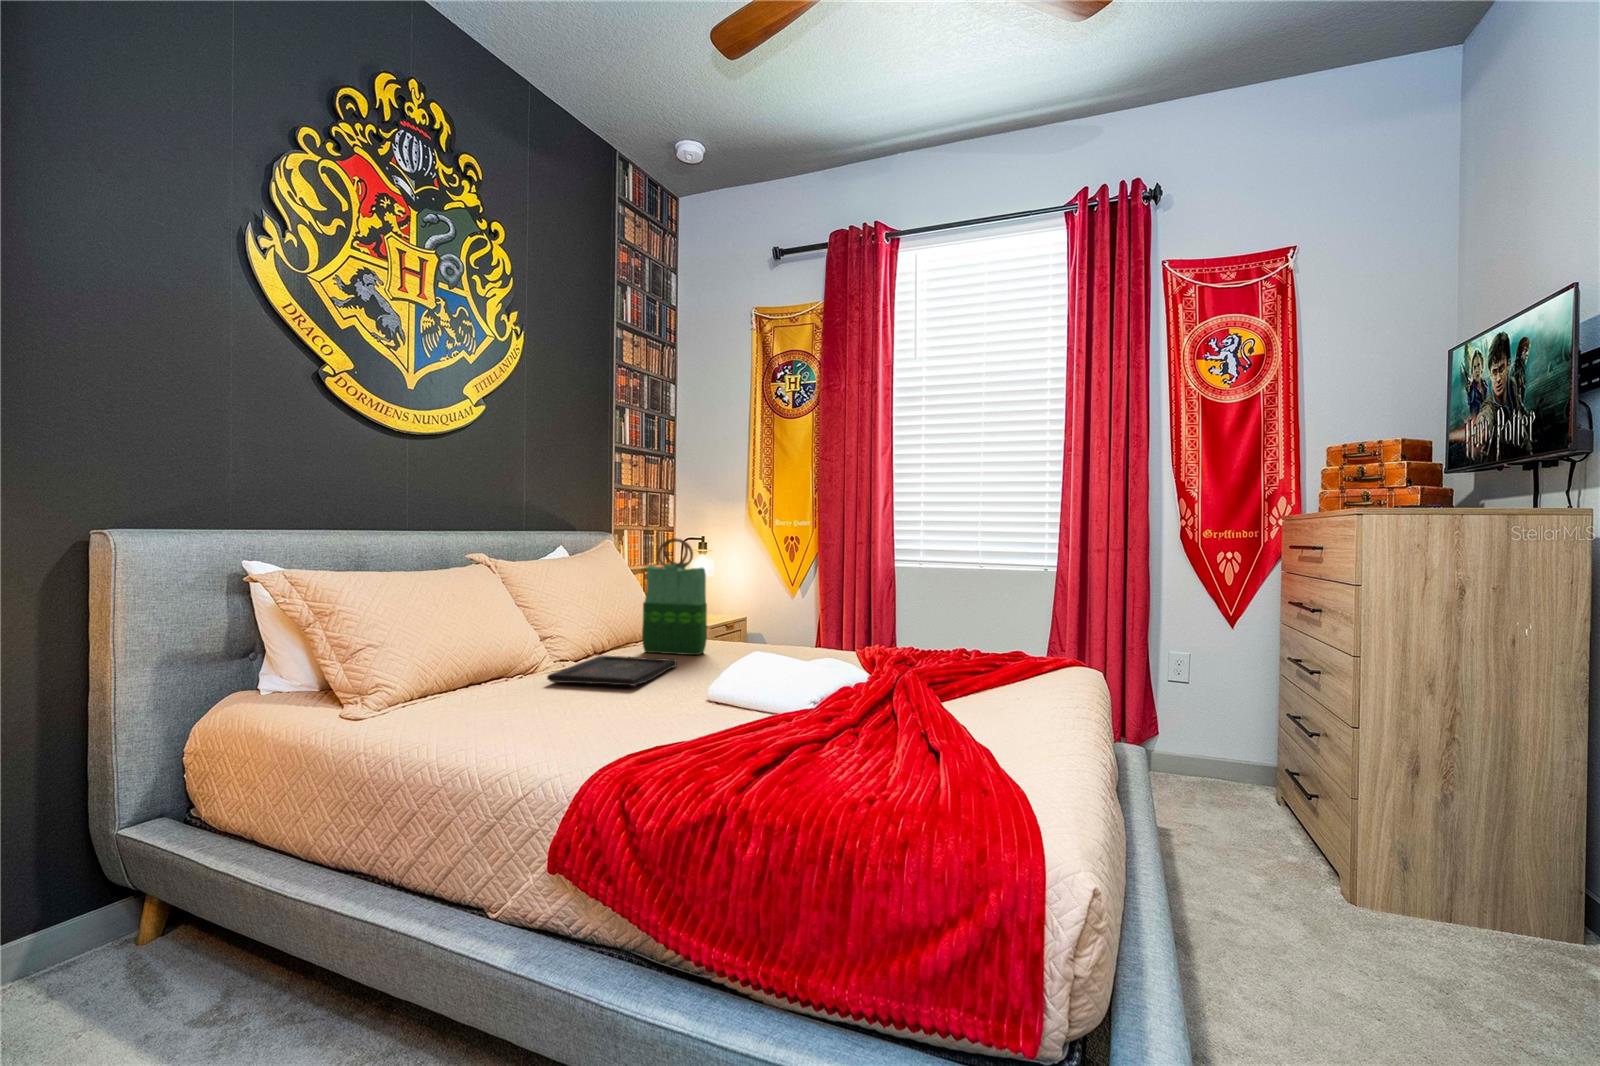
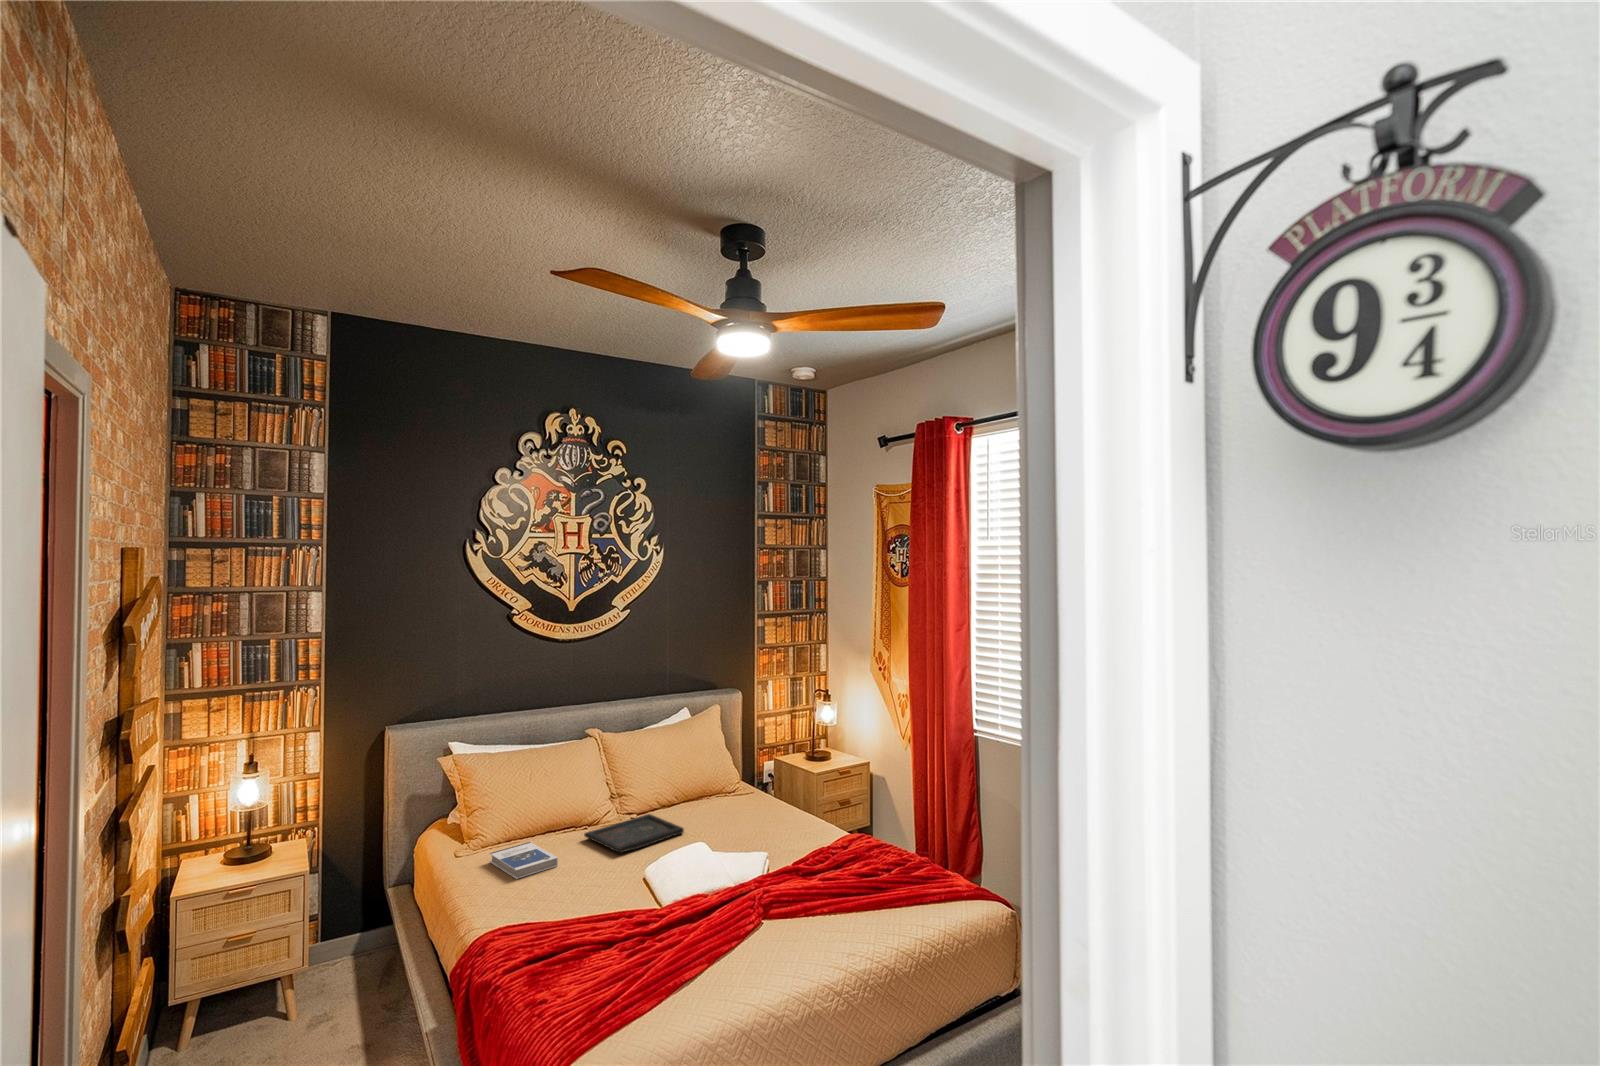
tote bag: present [642,538,707,655] -> none [693,727,732,821]
hardback book: none [434,689,563,725] -> present [489,842,558,879]

